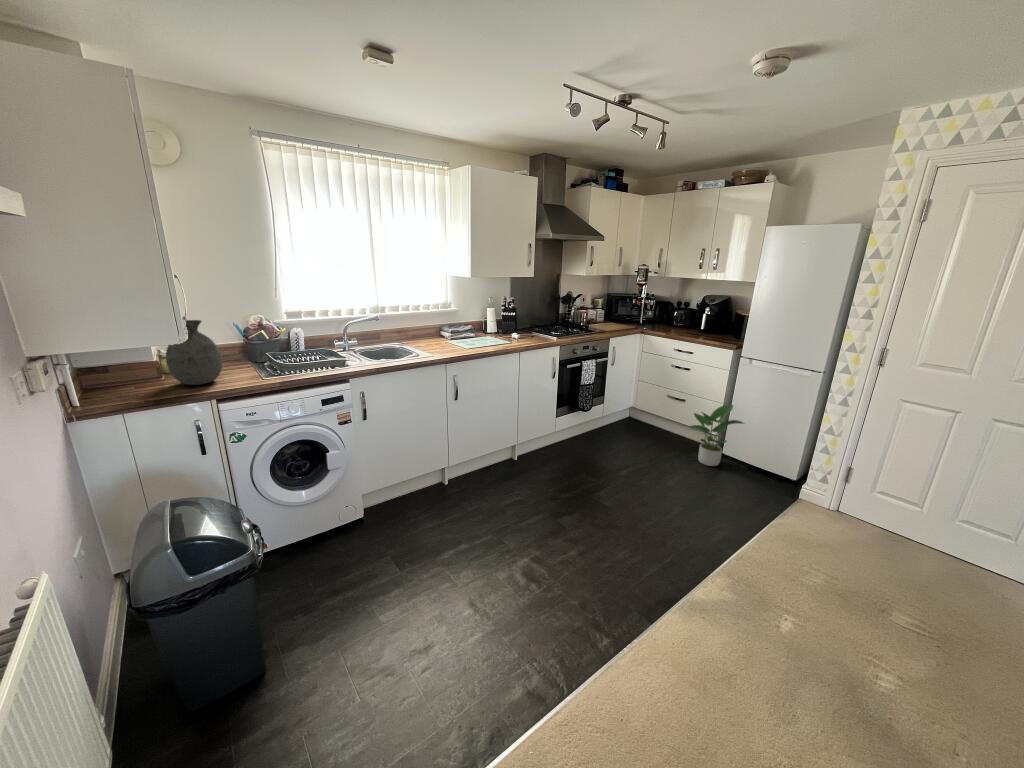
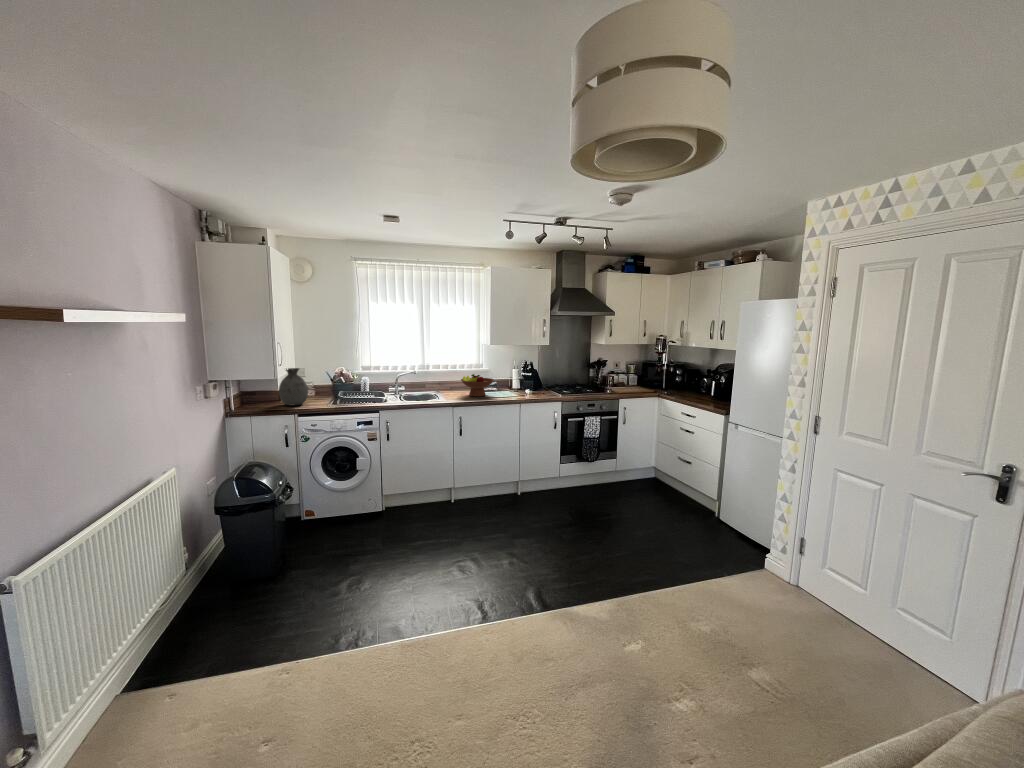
fruit bowl: none [440,317,484,347] -> present [461,374,494,397]
potted plant: present [690,405,744,466] -> none [677,469,730,529]

